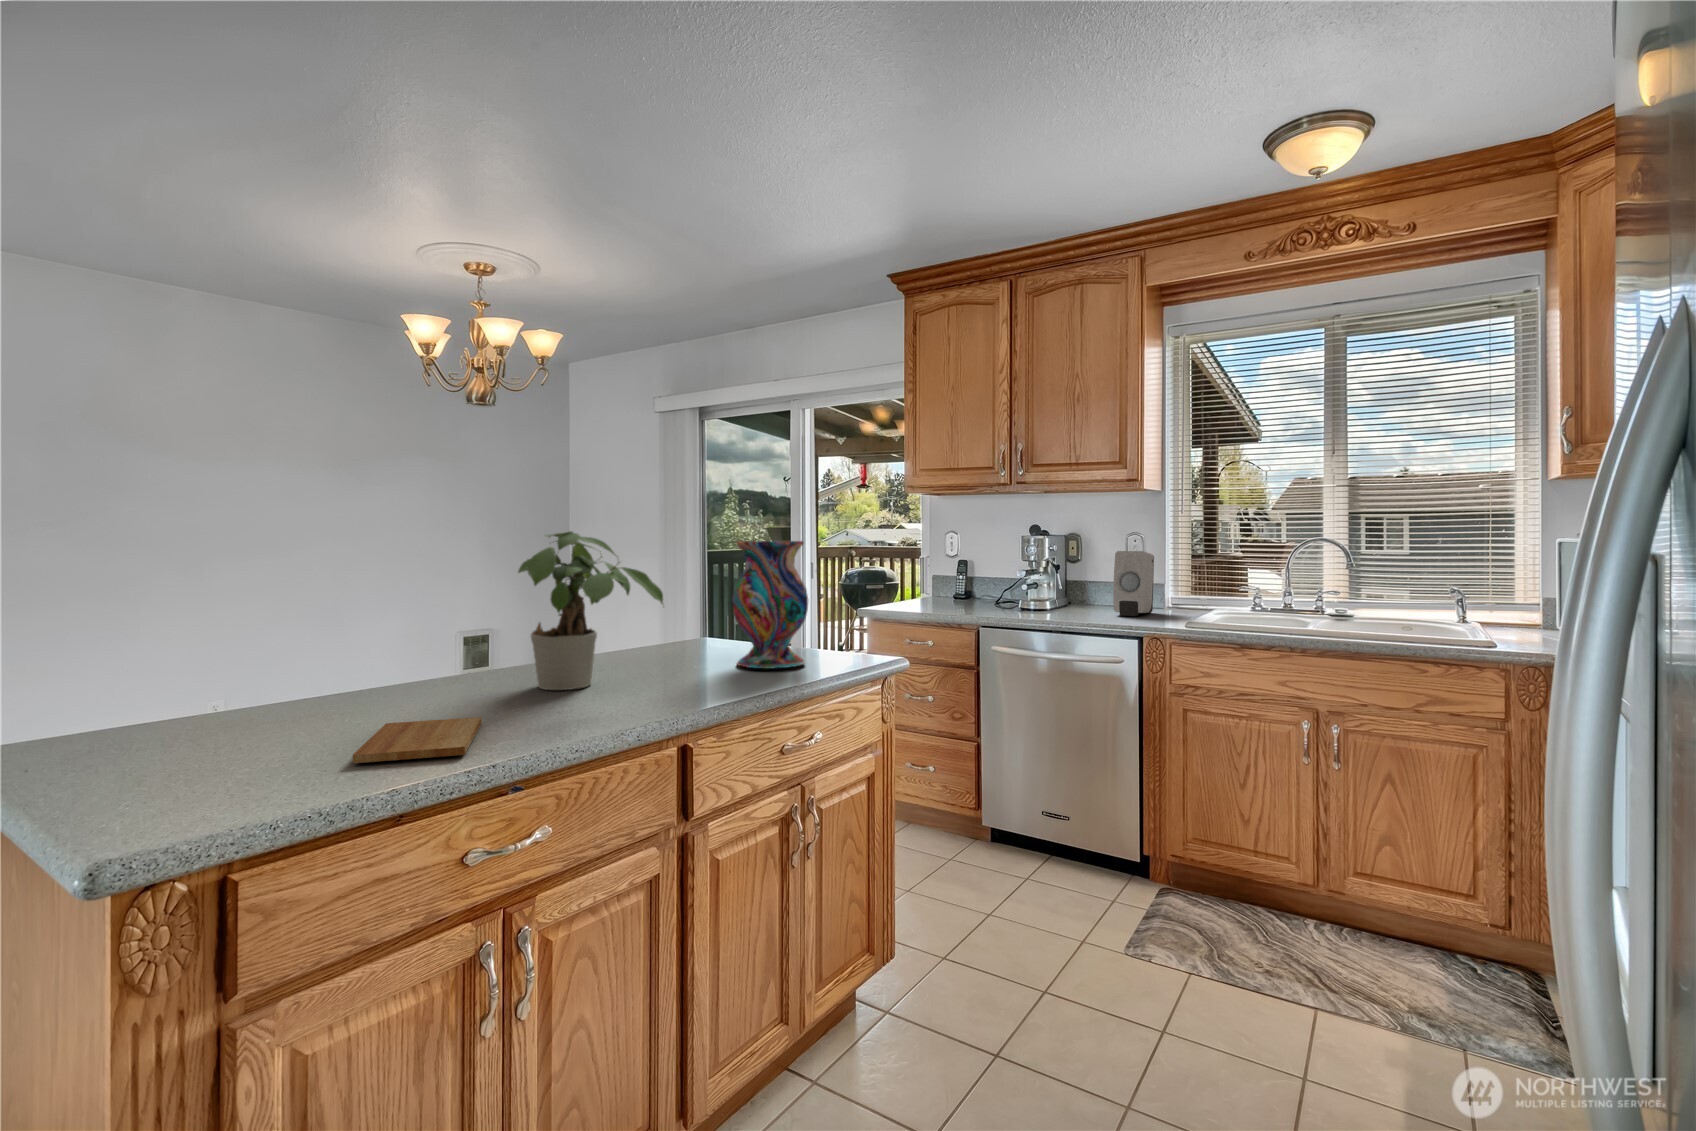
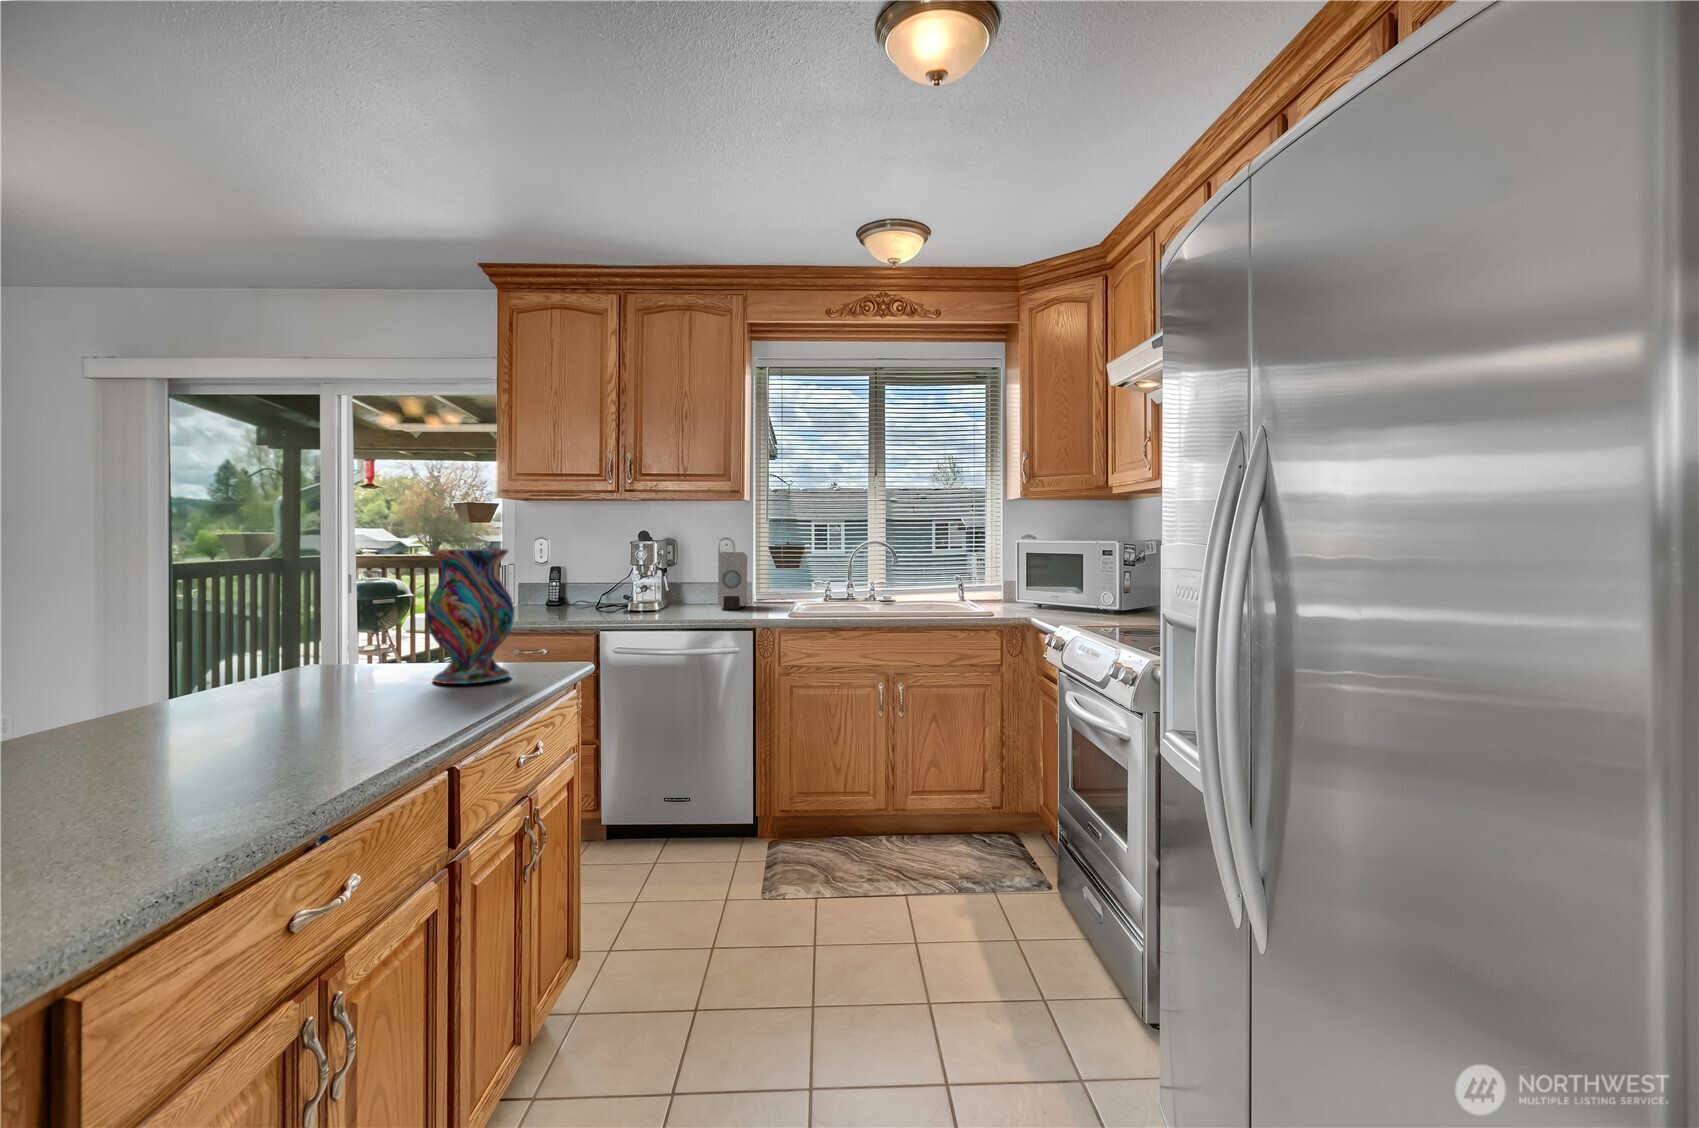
potted plant: present [518,531,664,690] -> none [197,542,395,733]
cutting board: present [353,717,481,763] -> none [73,771,266,844]

